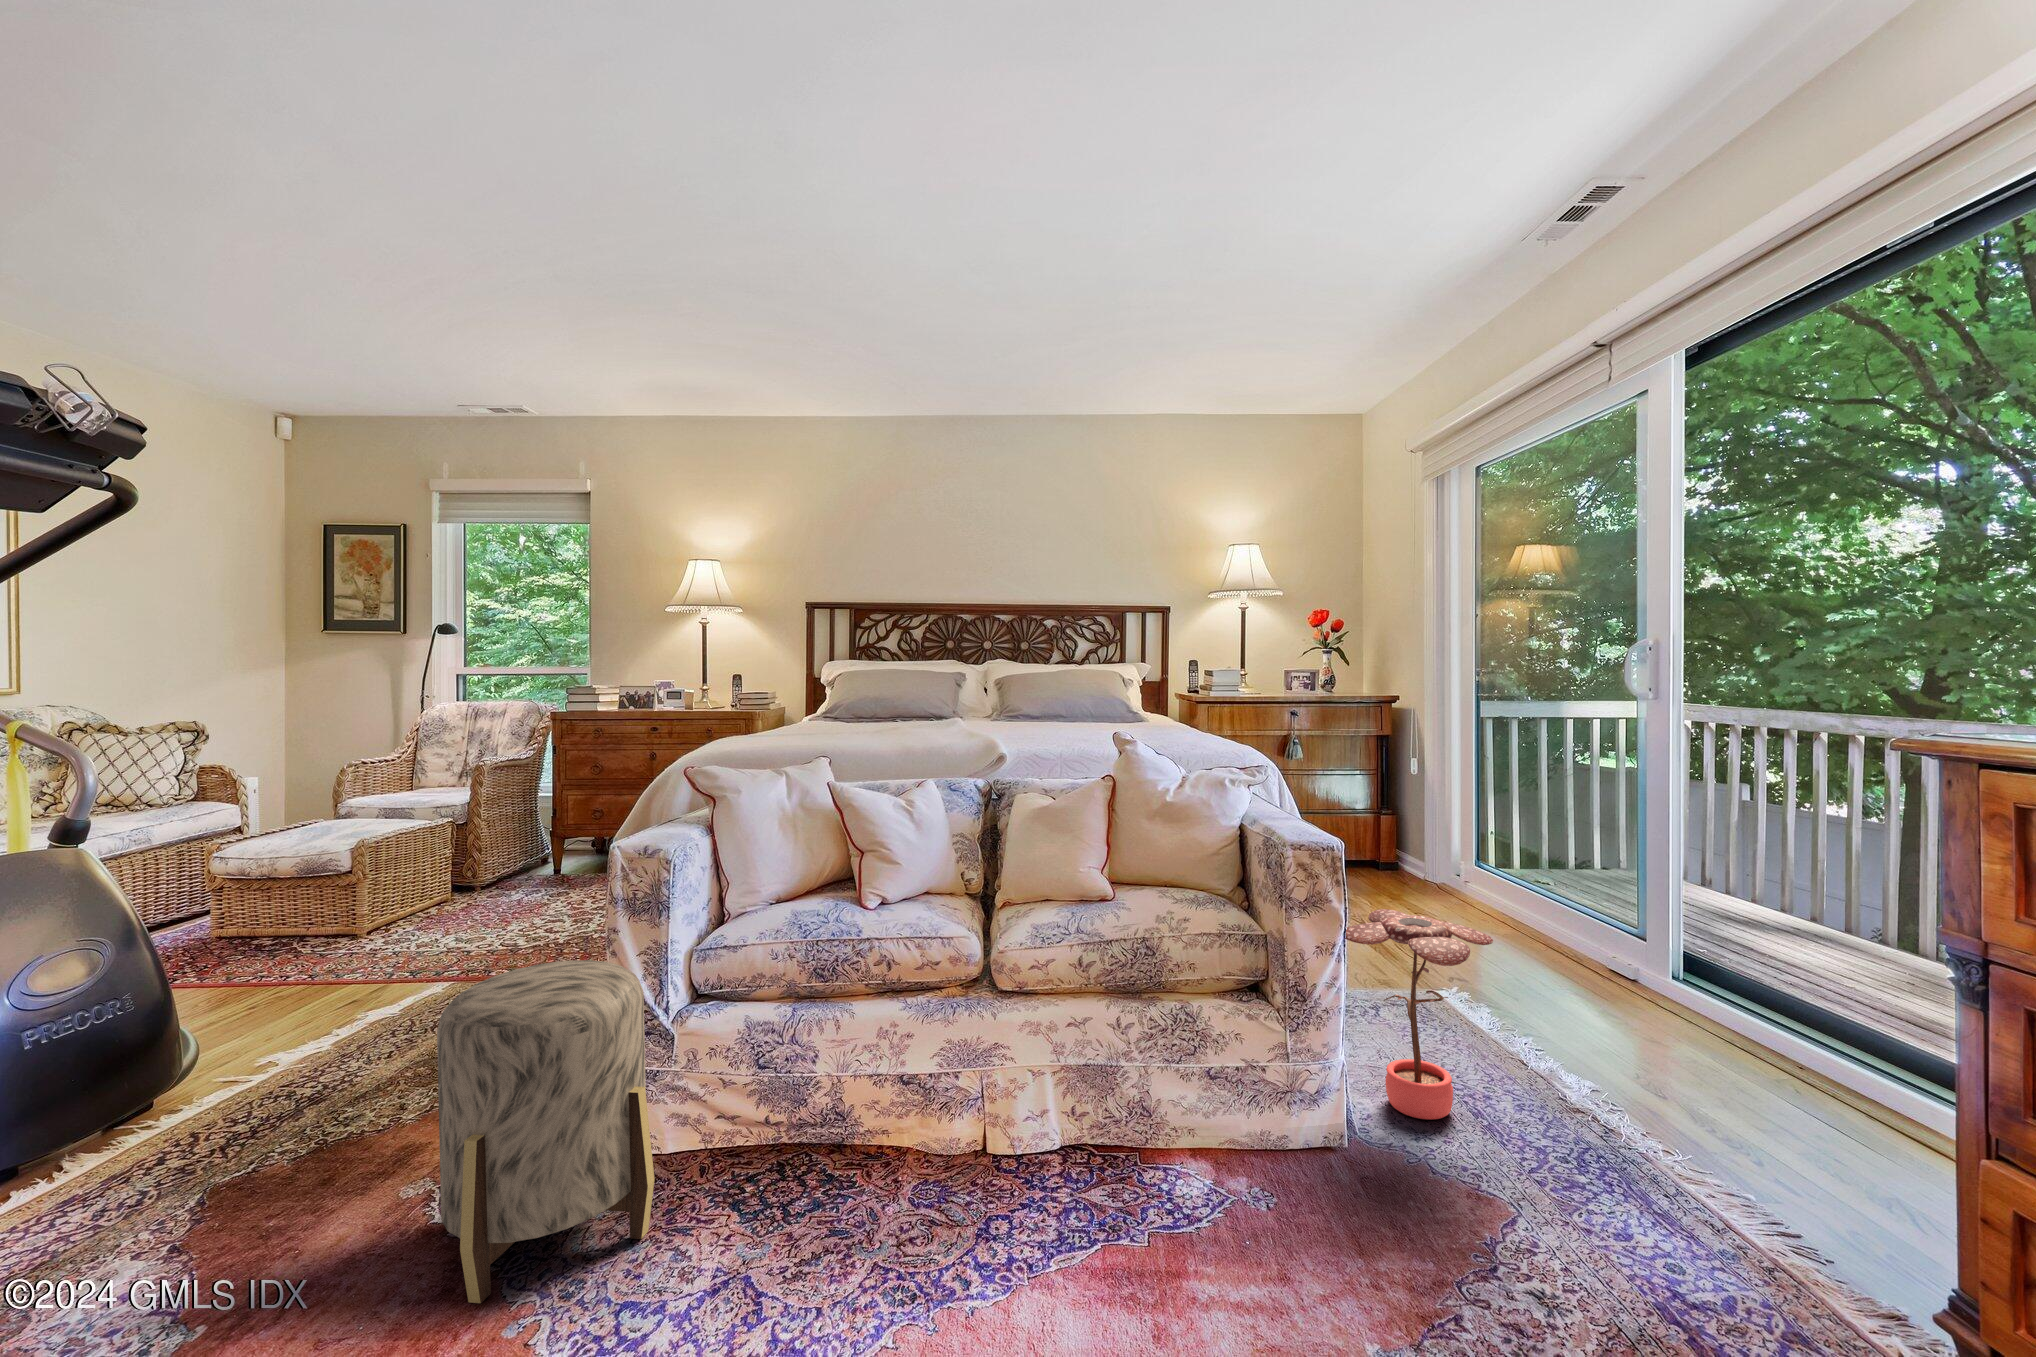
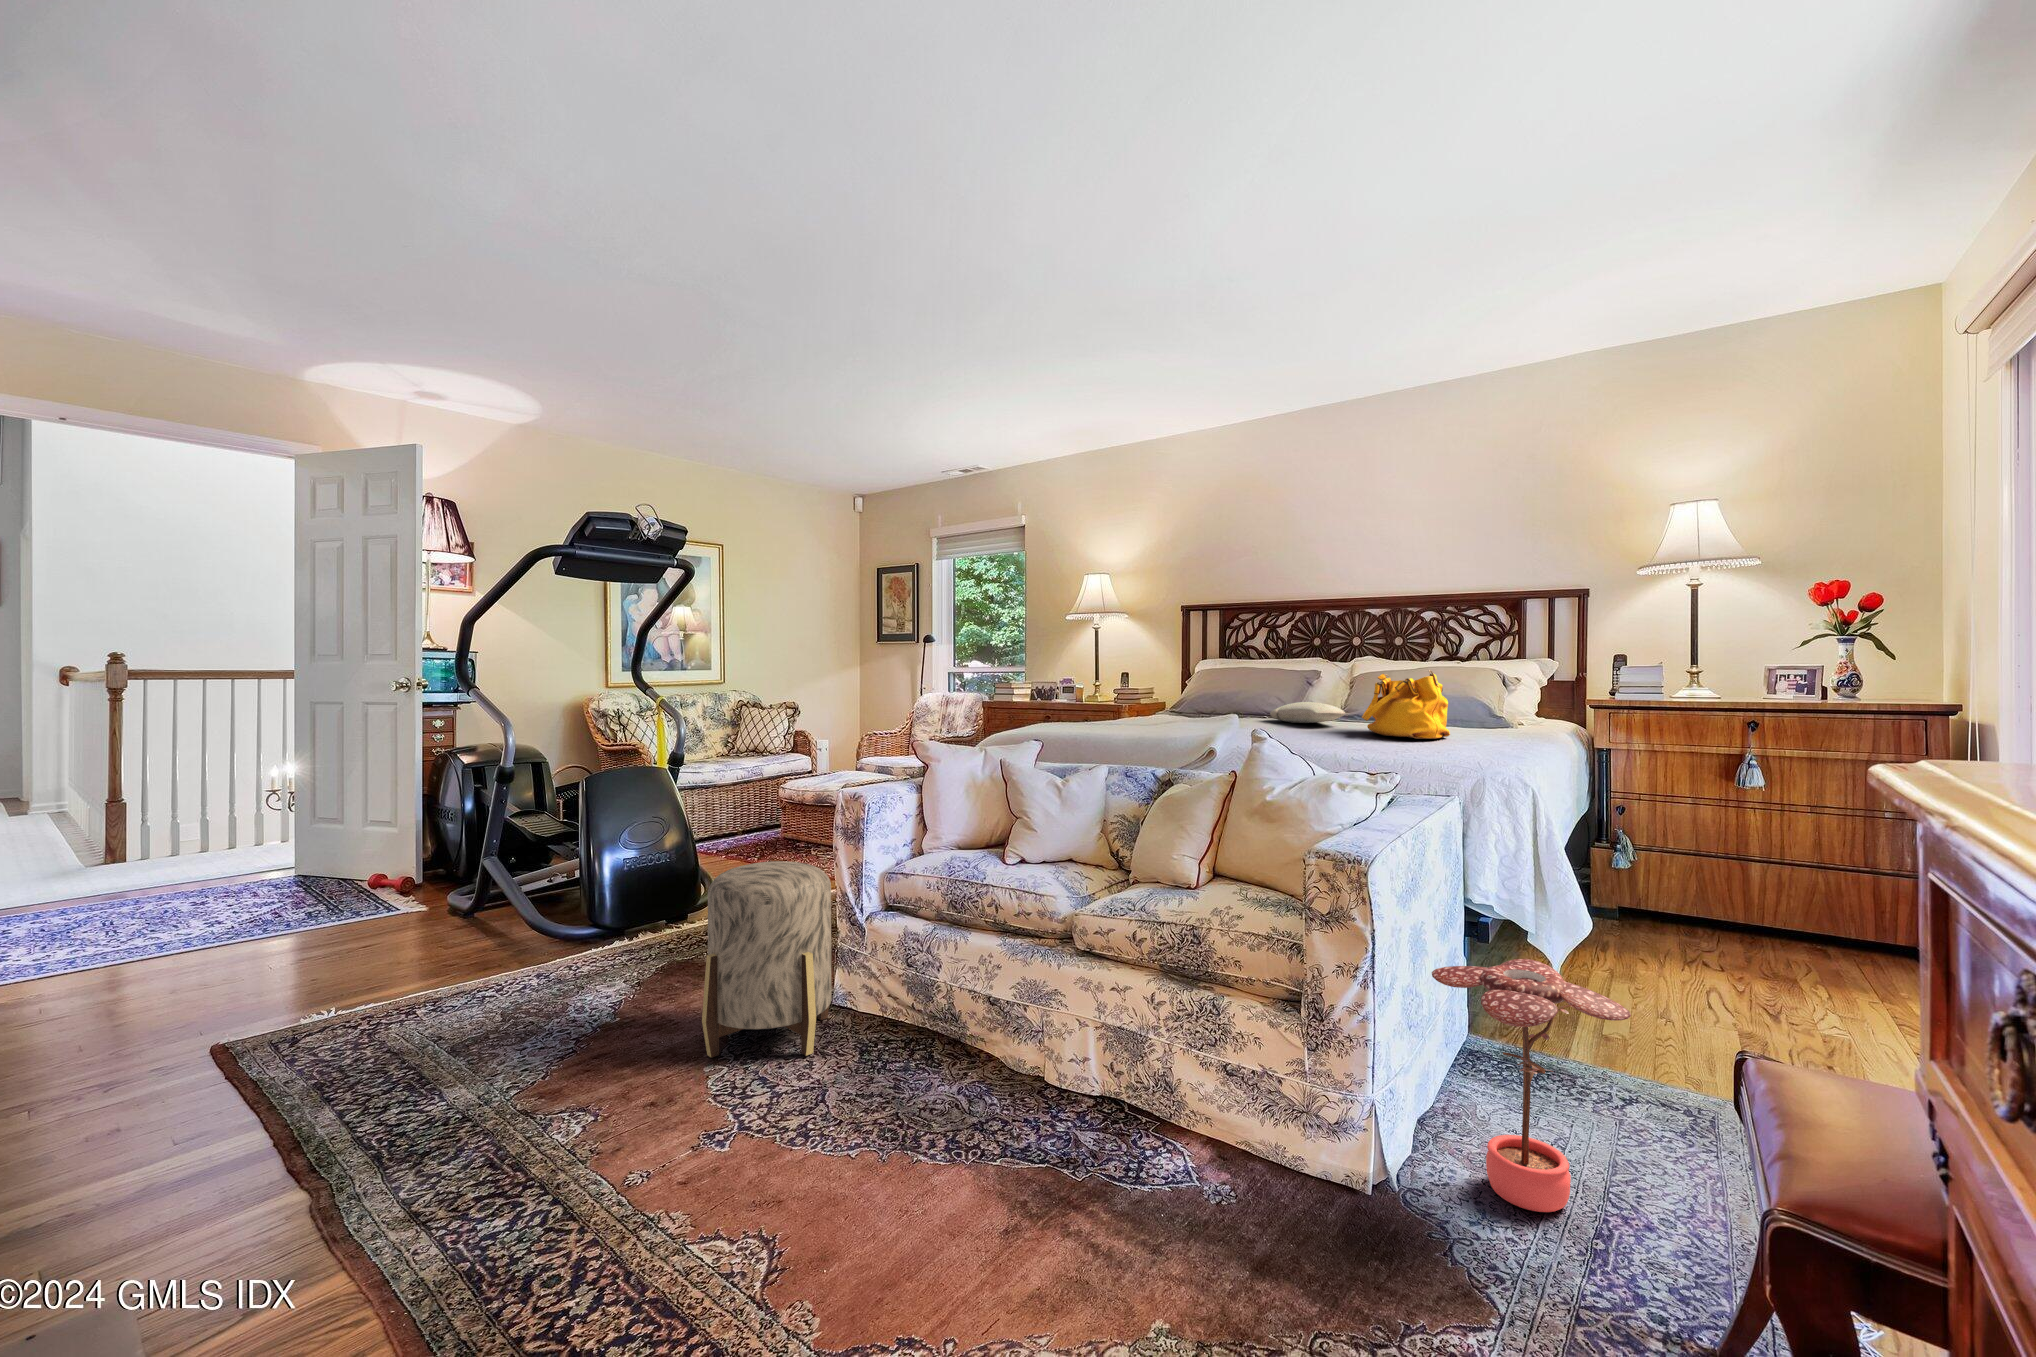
handbag: none [1063,670,1136,732] -> present [1362,670,1450,739]
pillow: none [954,703,1032,724] -> present [1270,702,1345,723]

